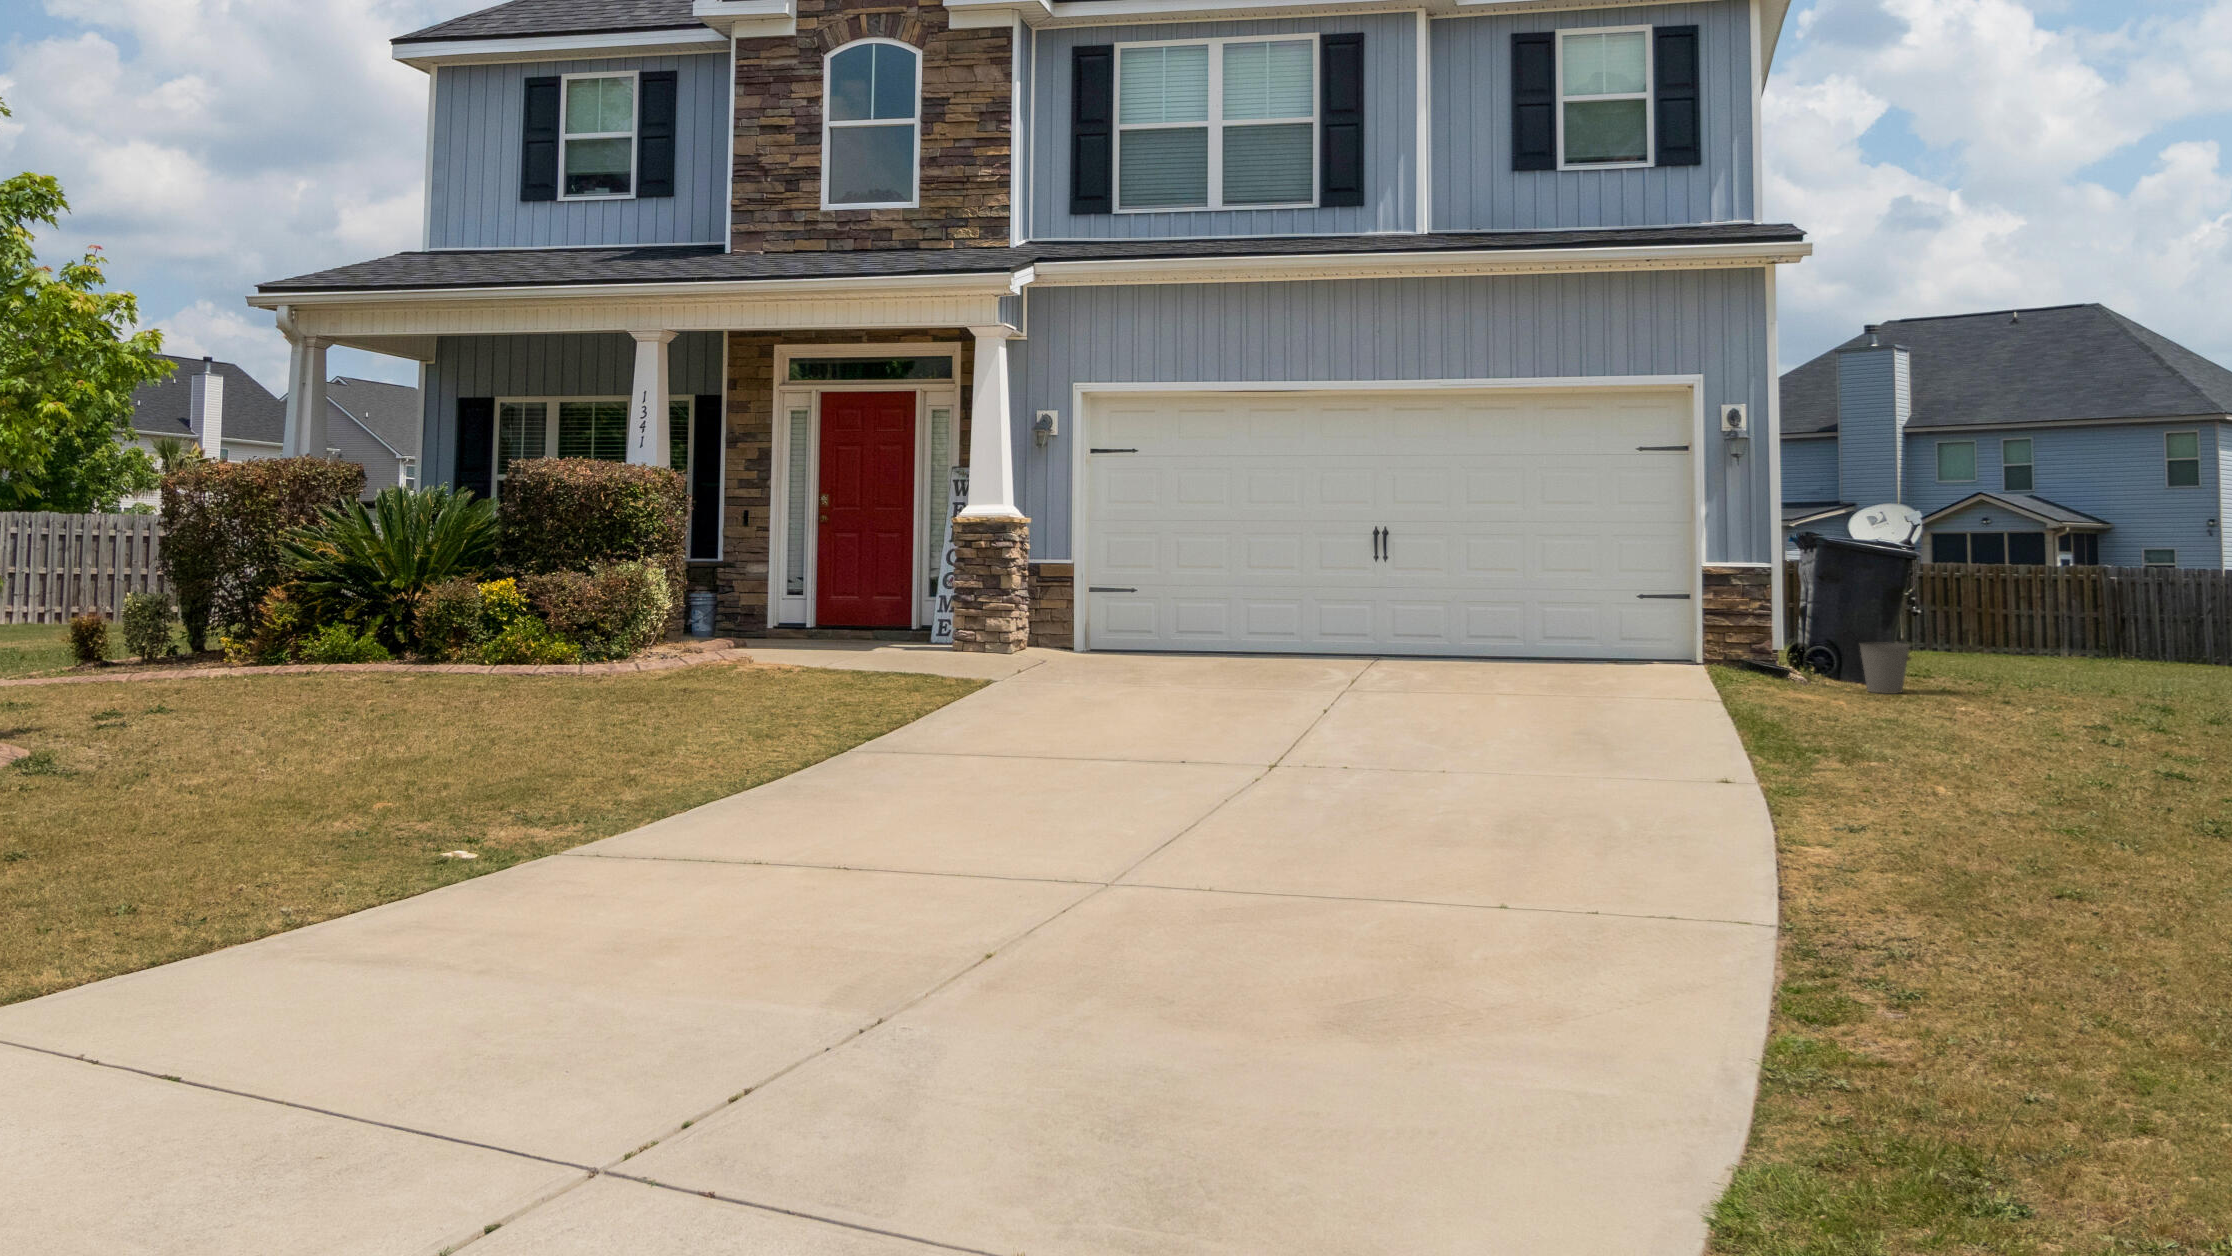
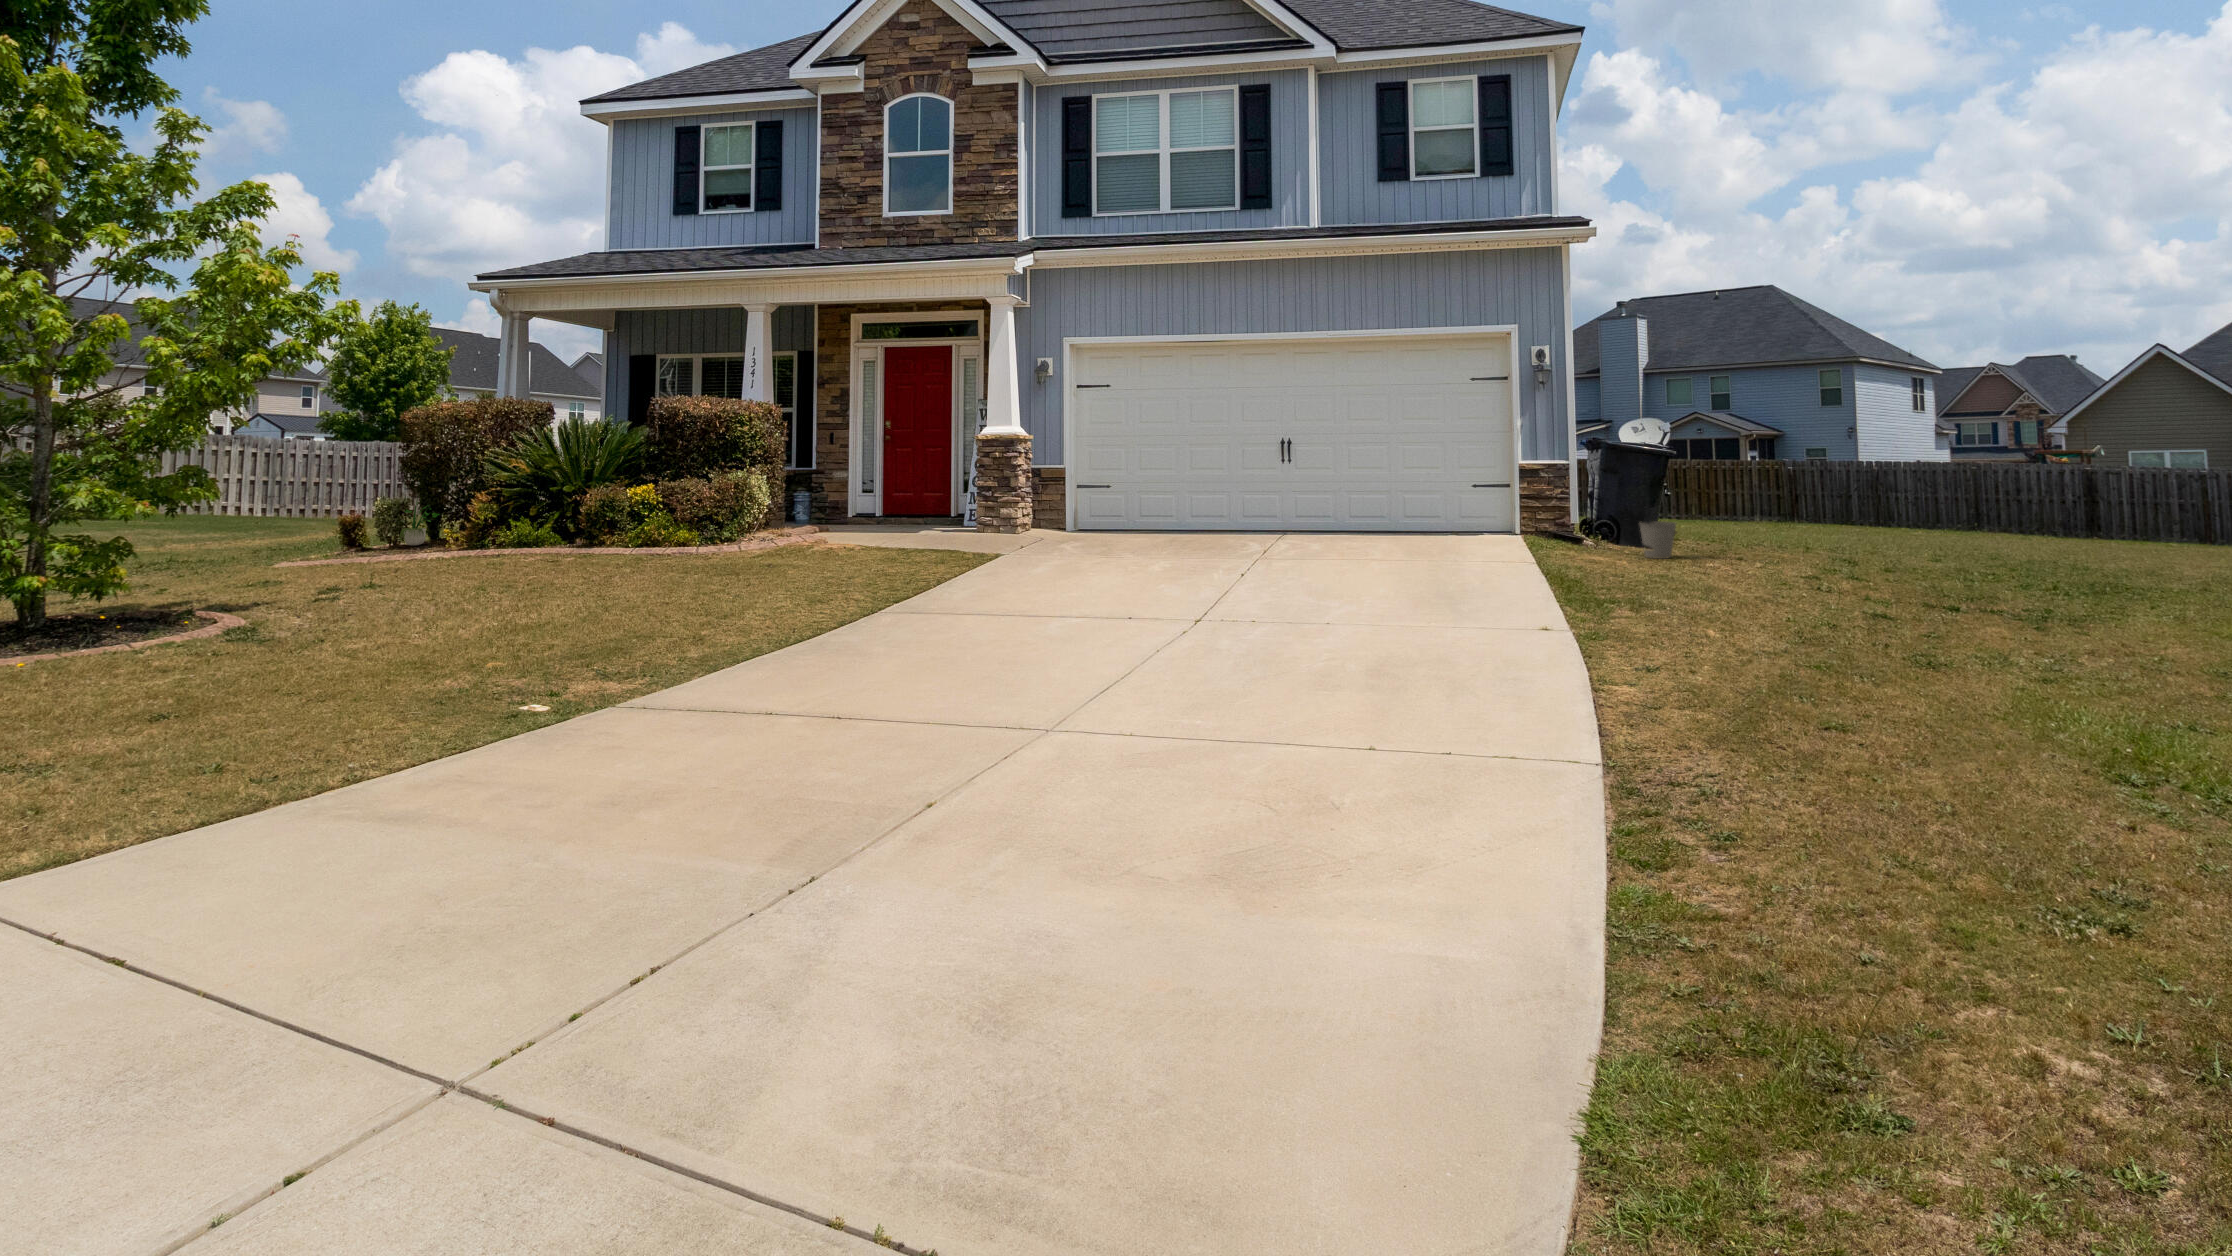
potted plant: none [170,582,227,657] -> present [399,501,440,546]

